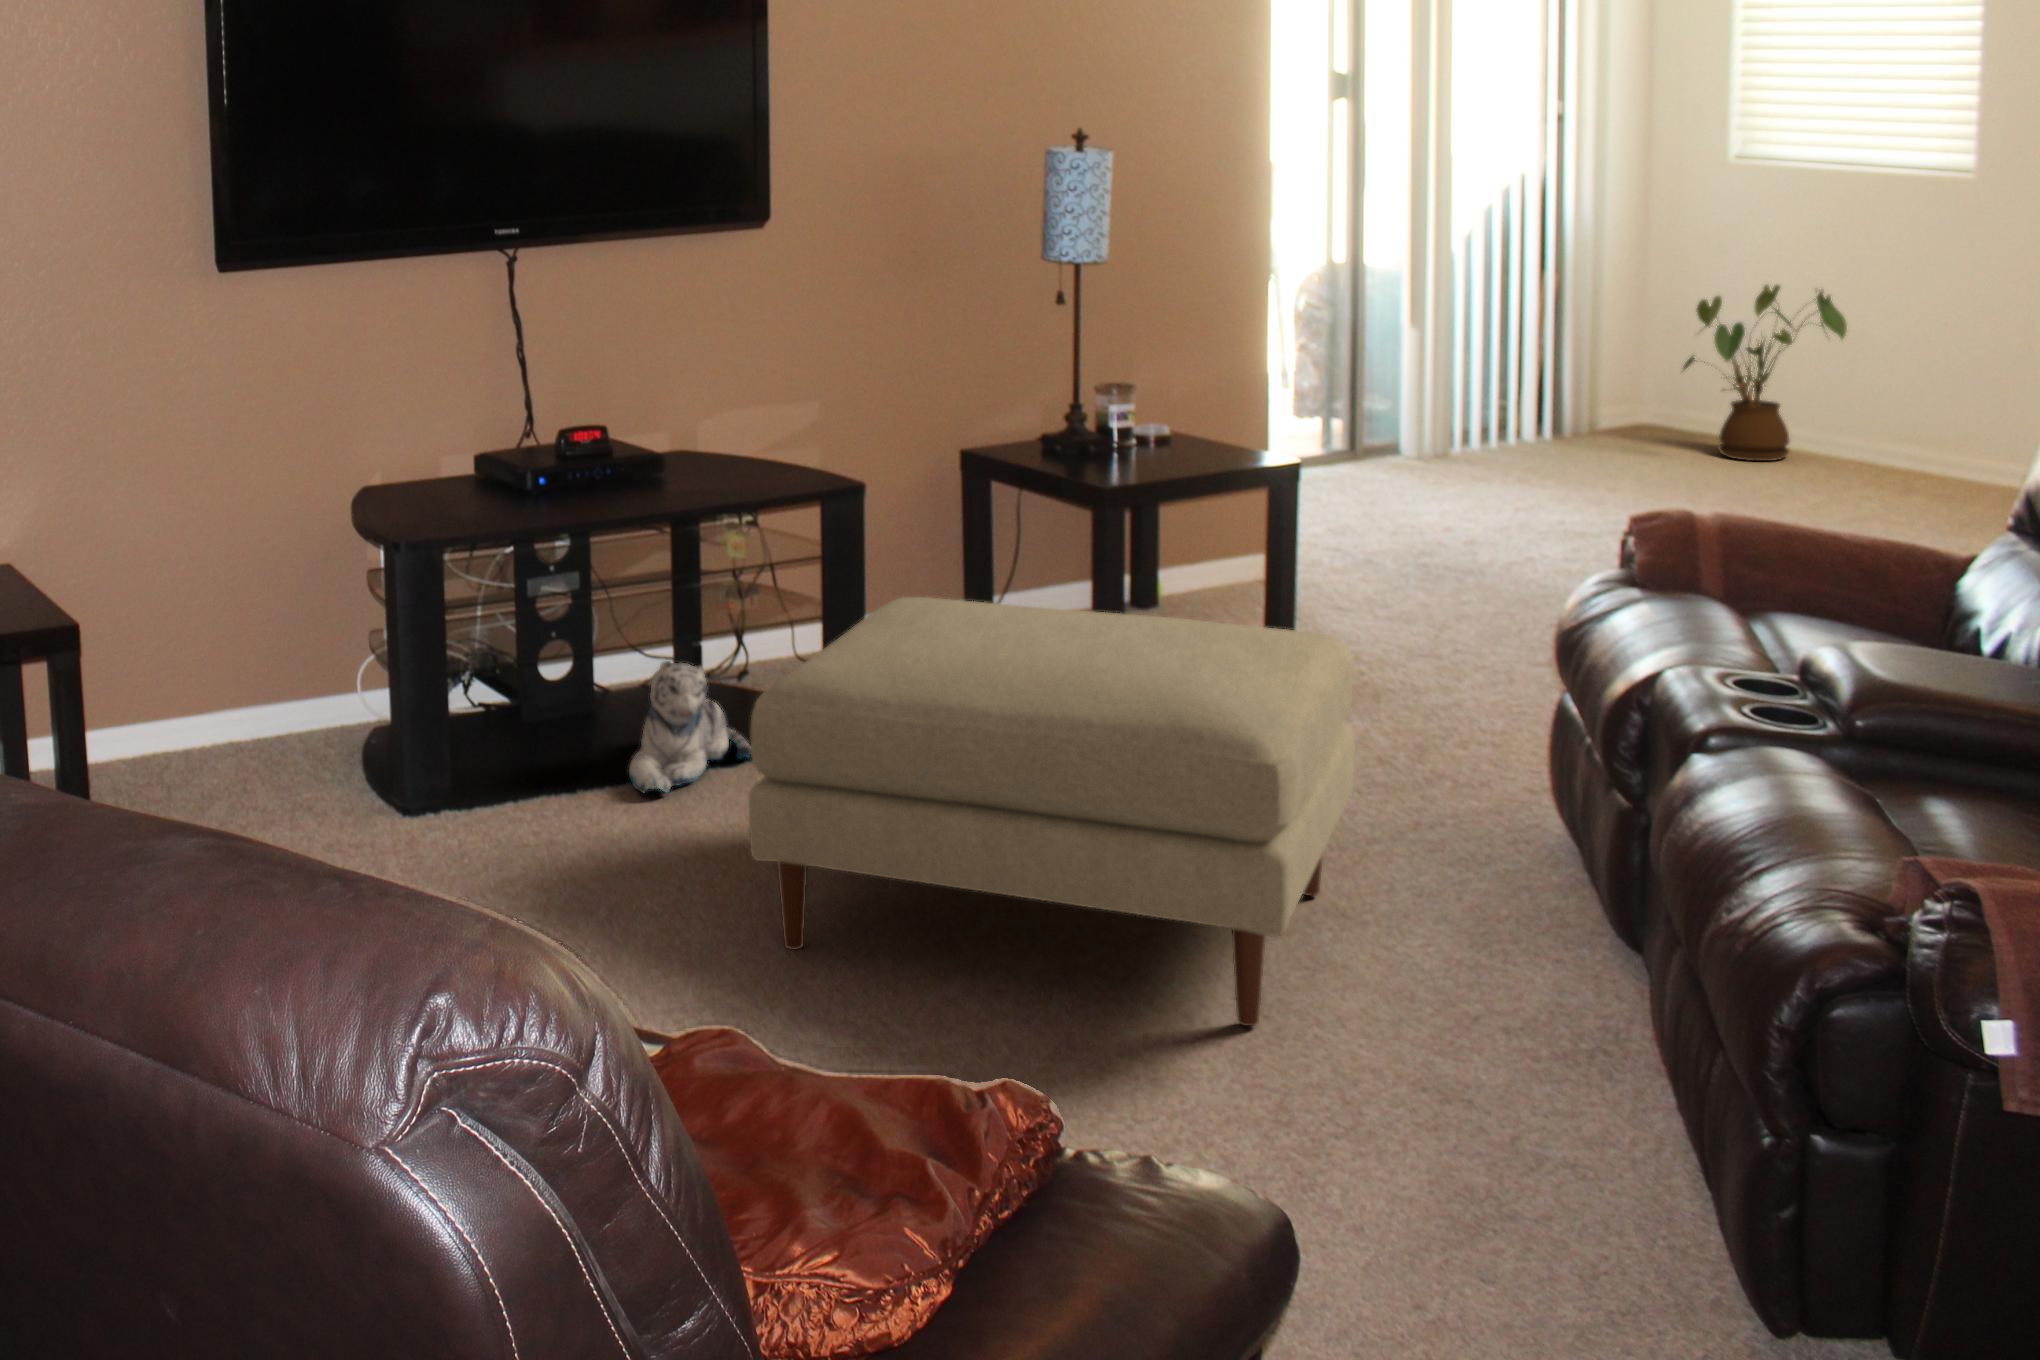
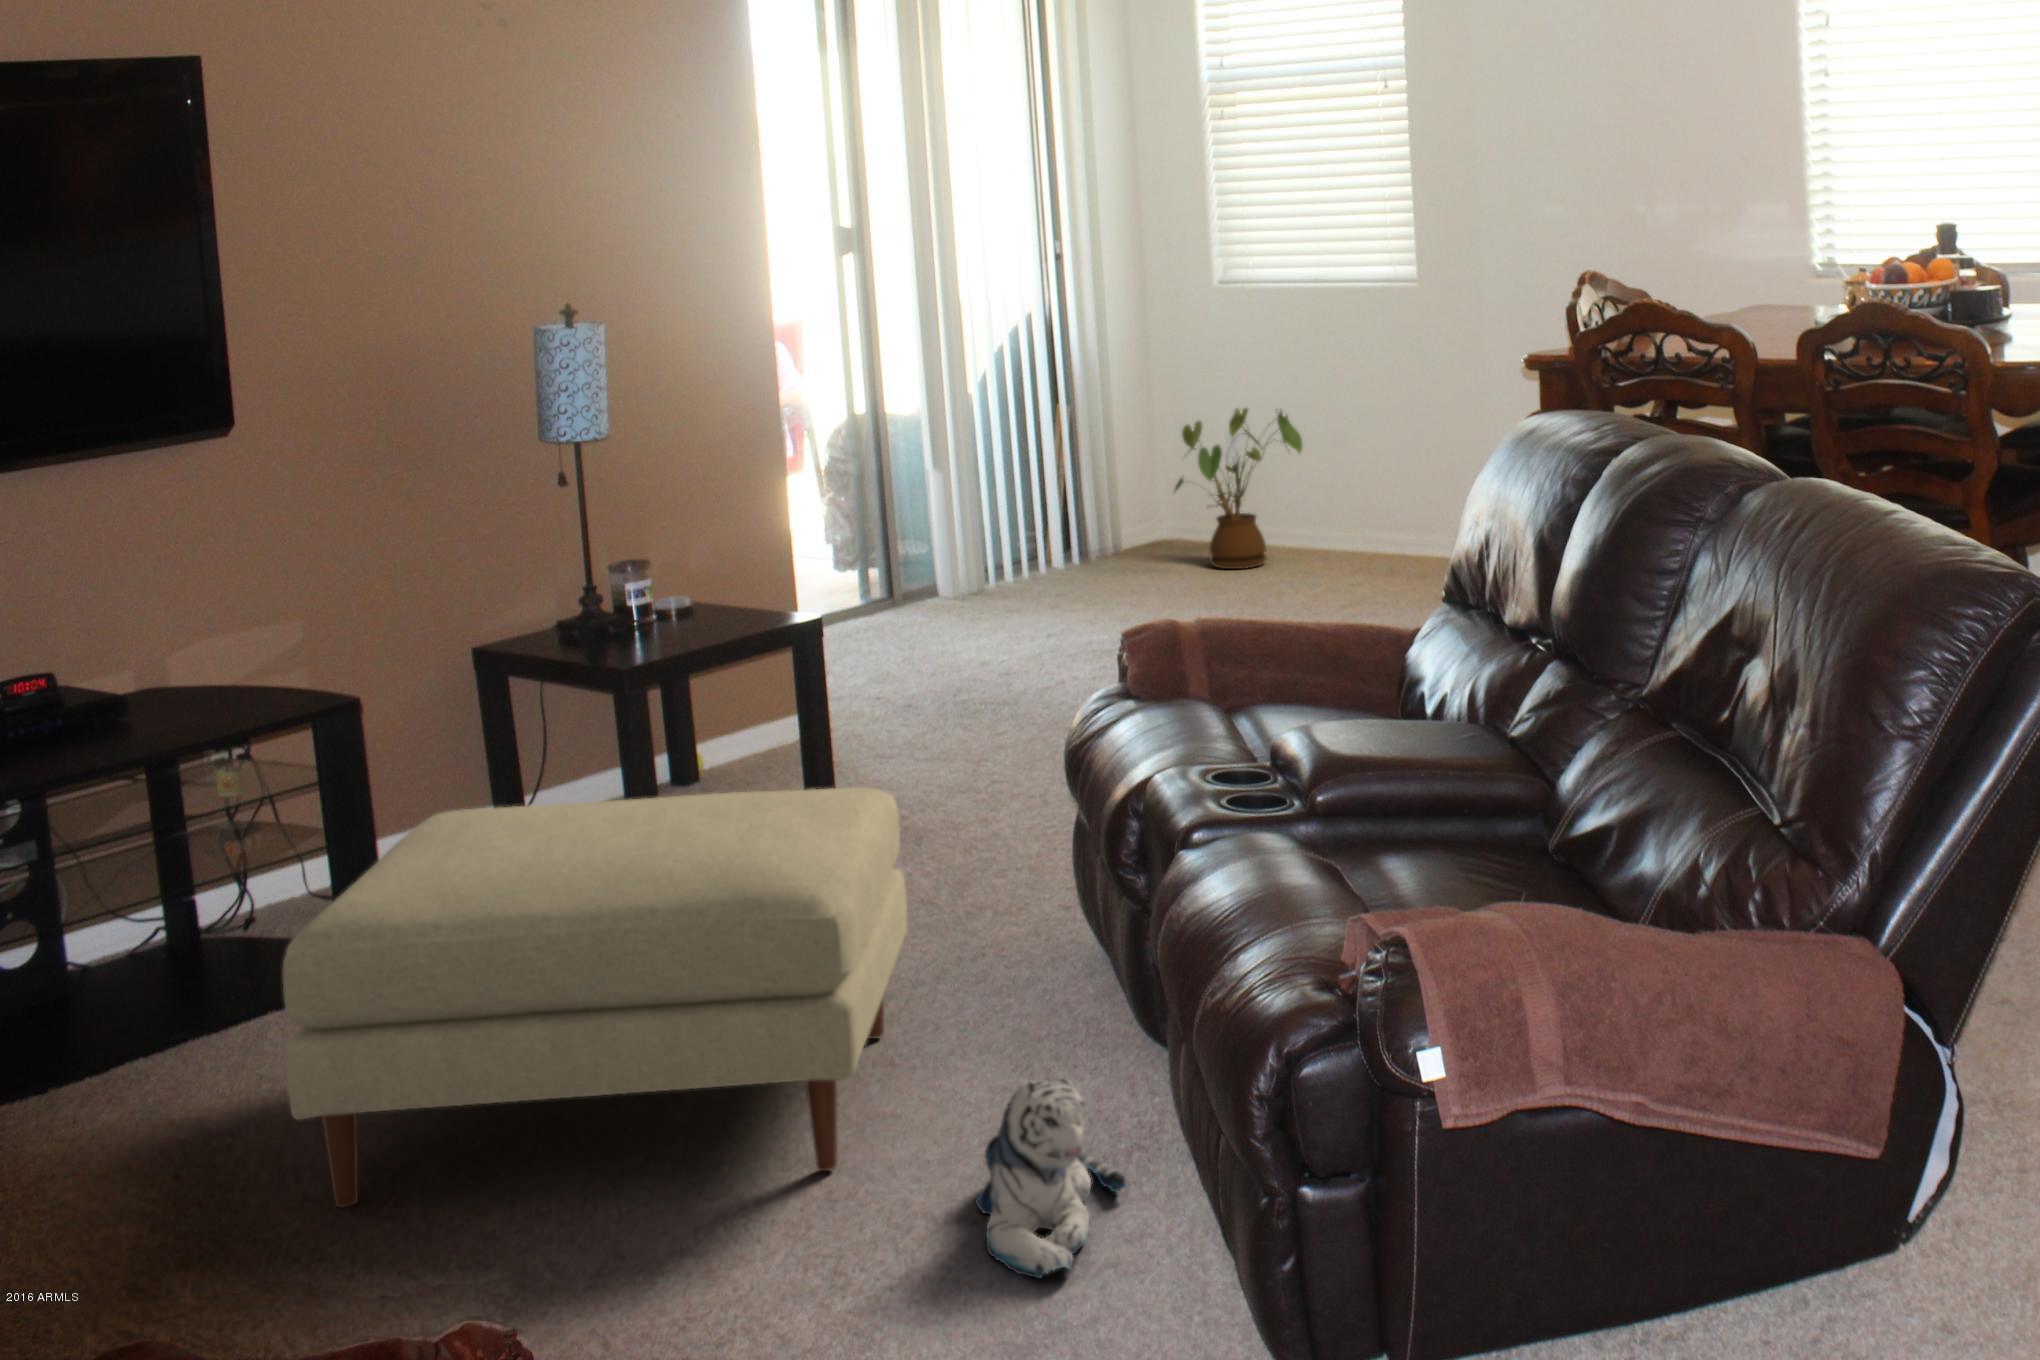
plush toy: present [629,661,751,794] -> present [975,1080,1126,1278]

